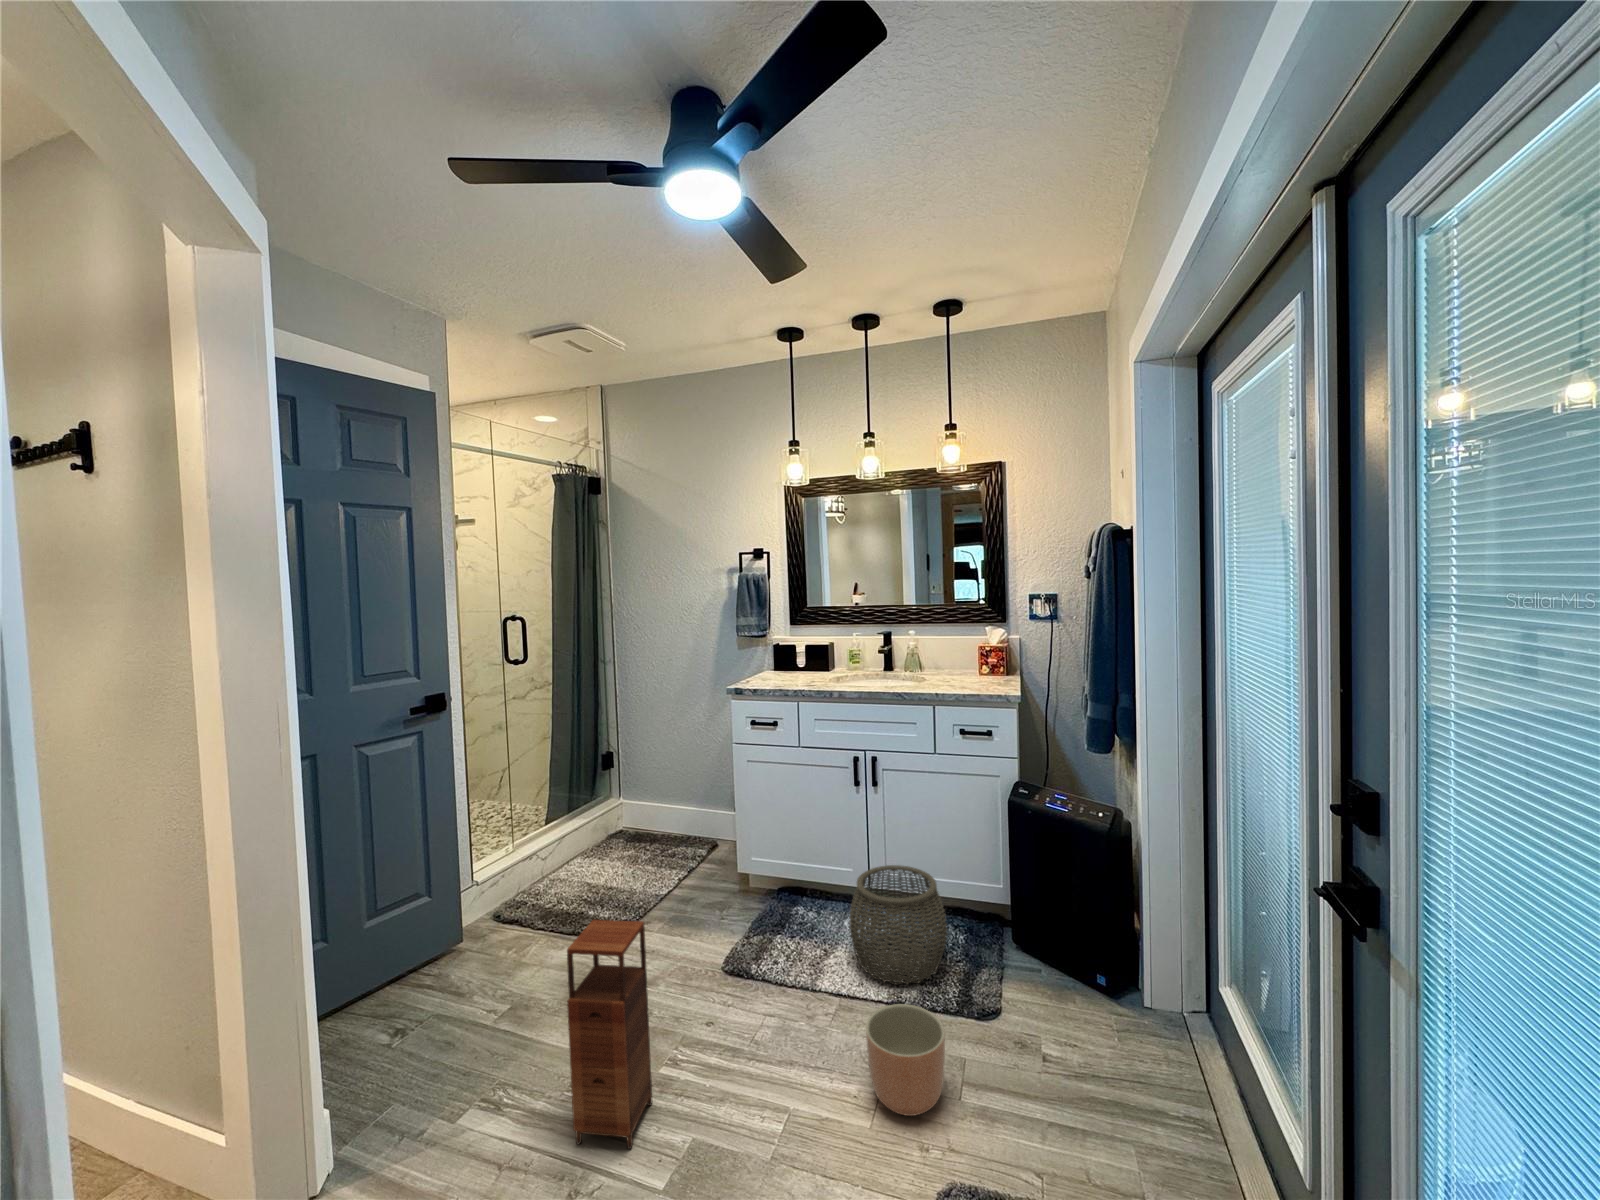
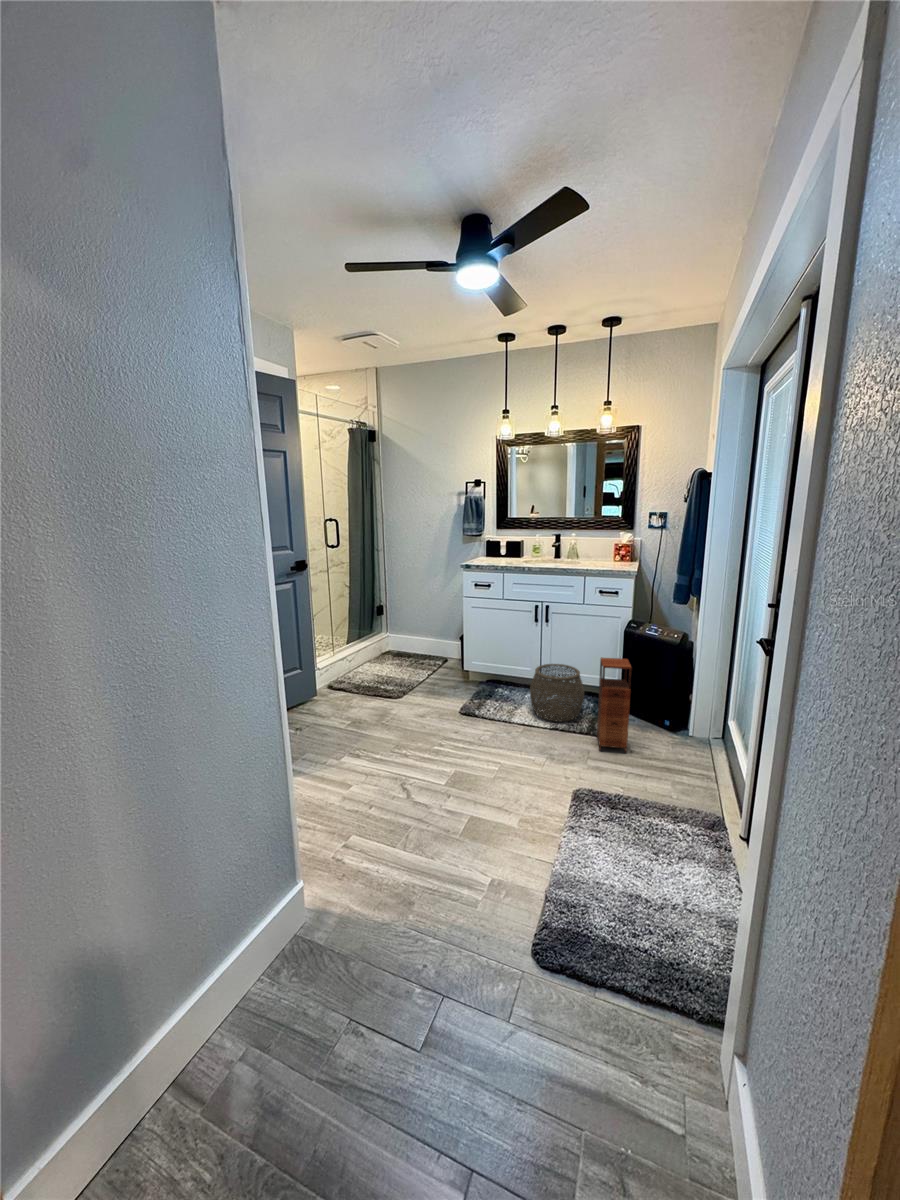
storage cabinet: present [567,920,652,1149] -> present [597,657,632,753]
planter: present [866,1004,945,1116] -> none [542,721,582,768]

